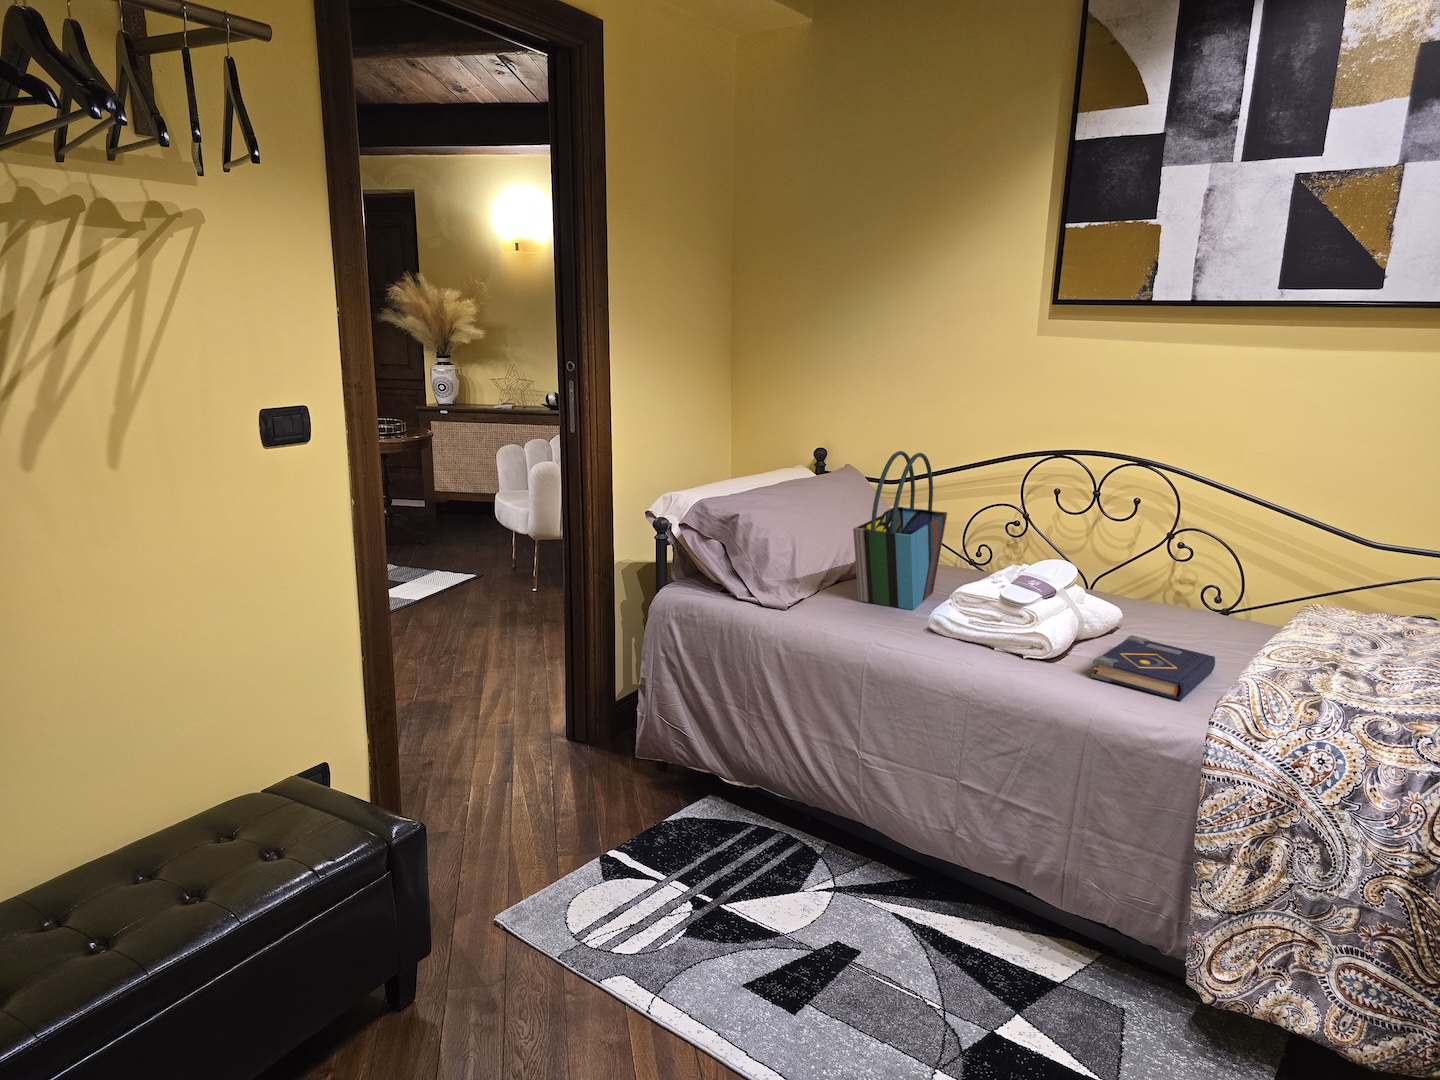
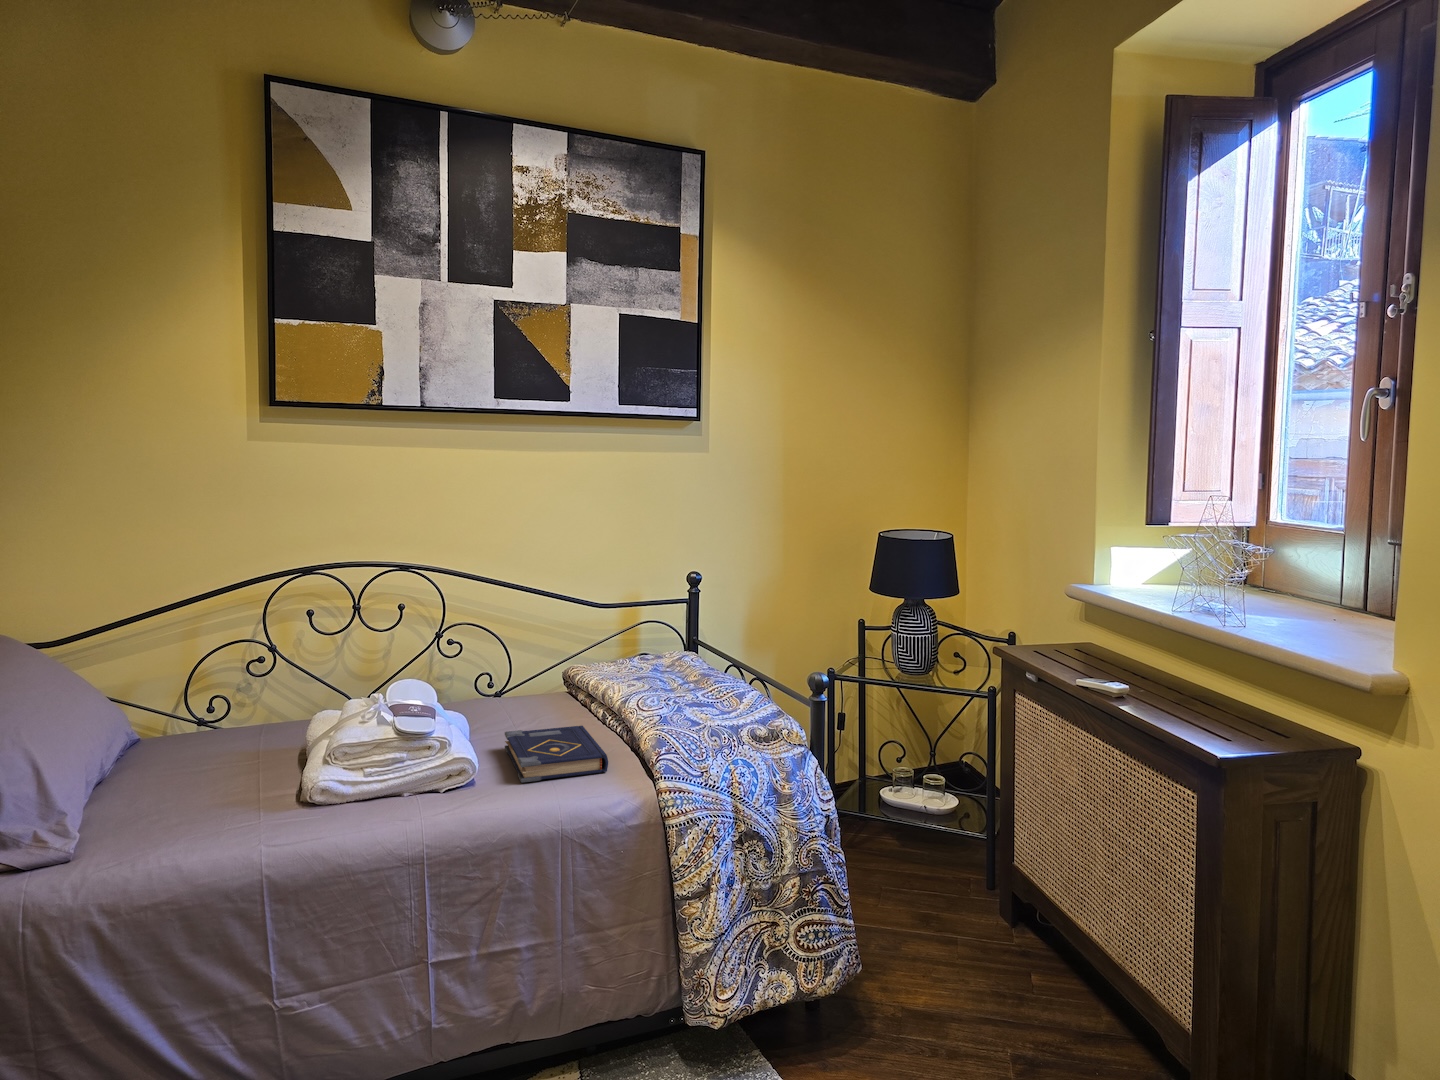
tote bag: present [853,451,947,610] -> none [140,591,245,809]

